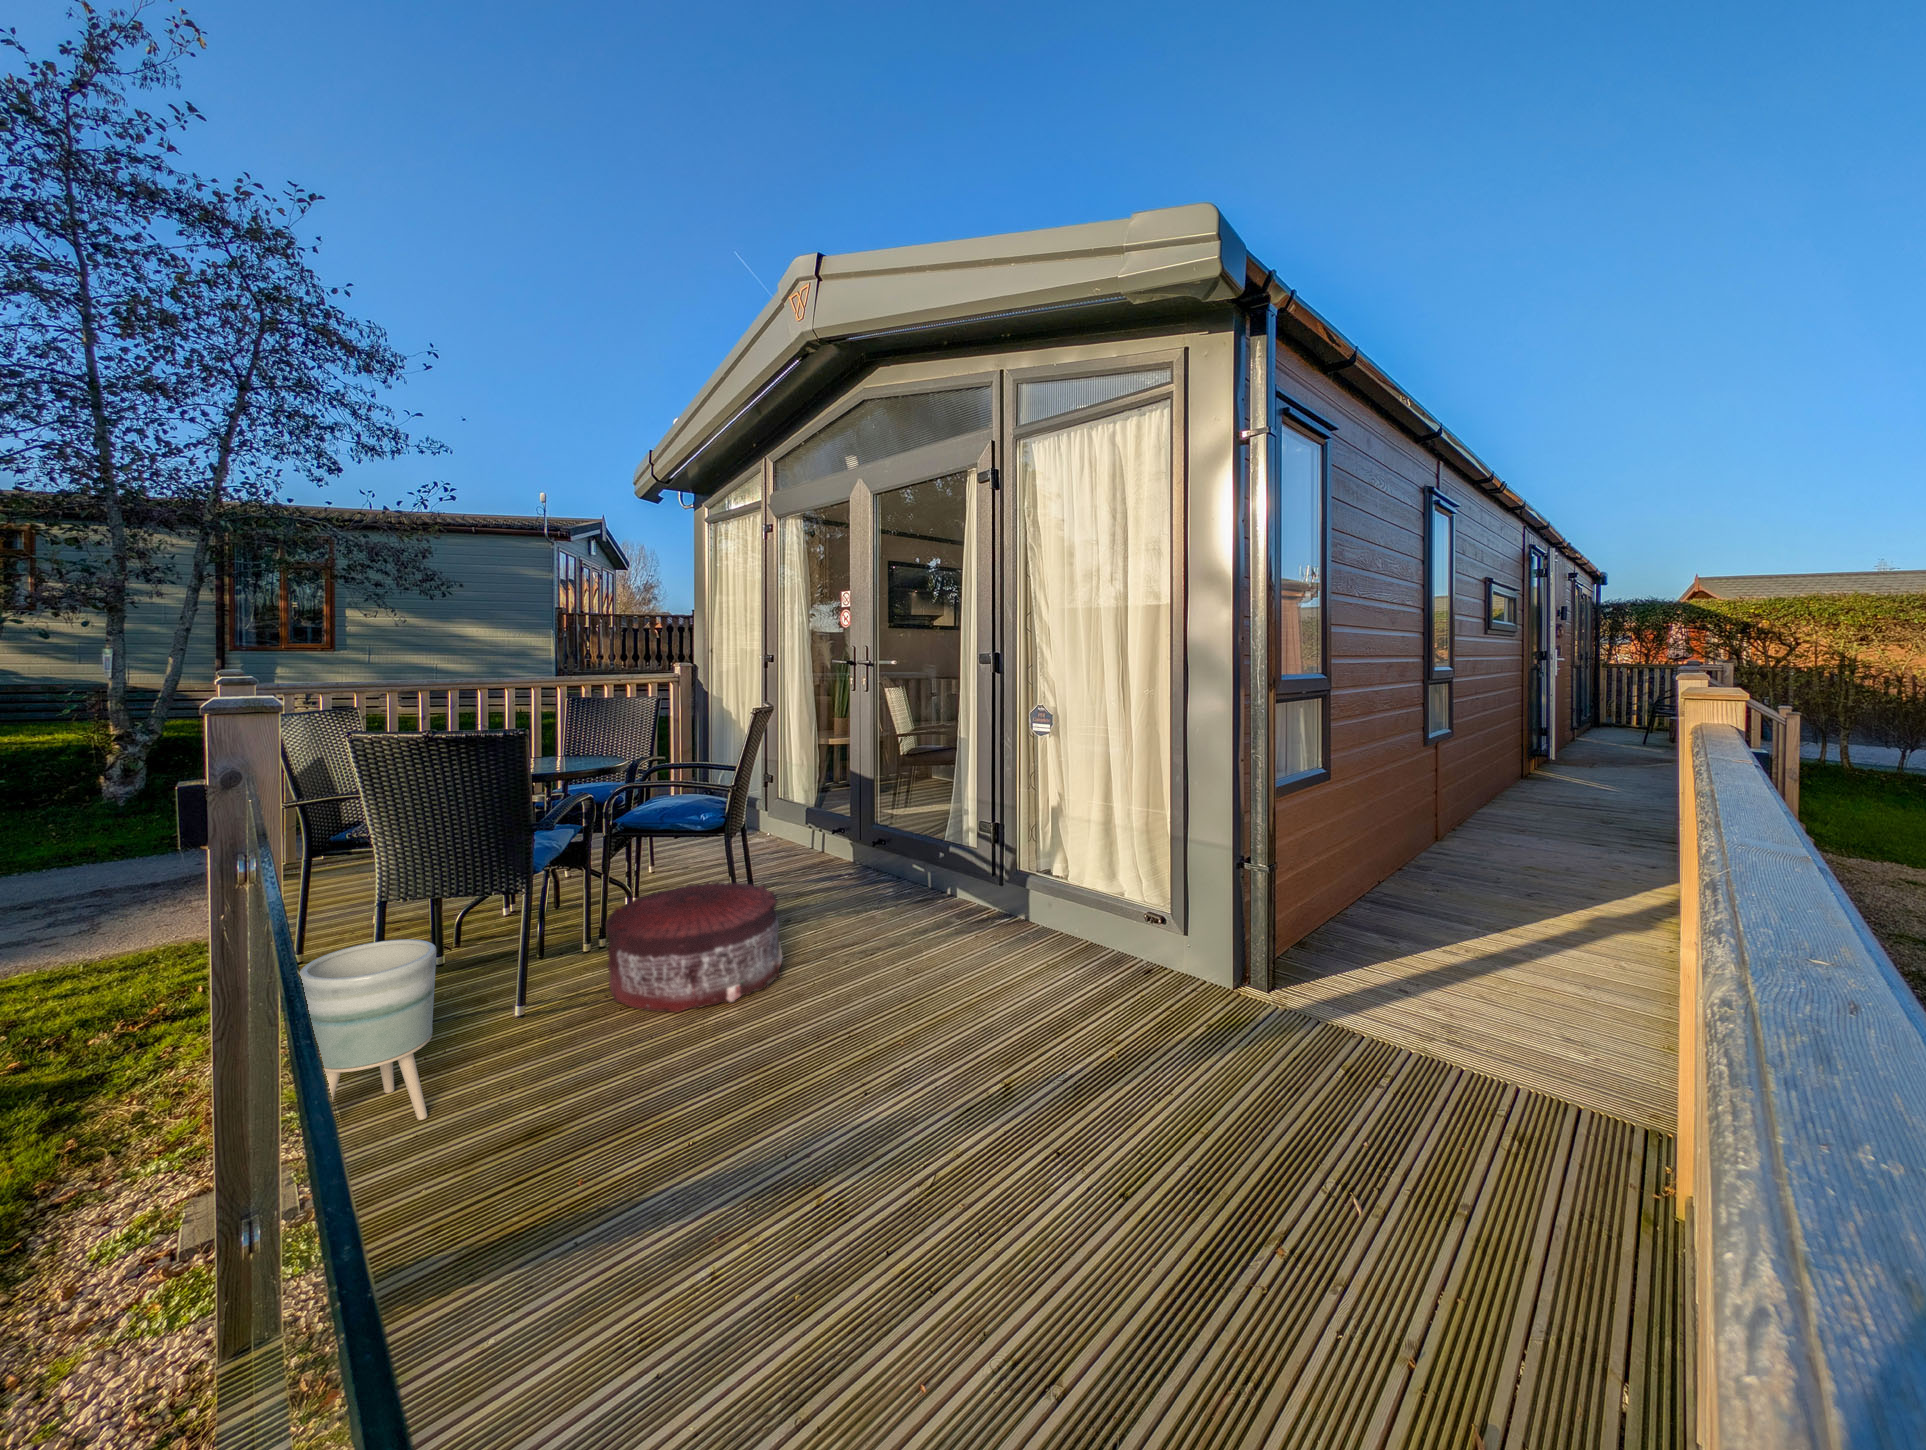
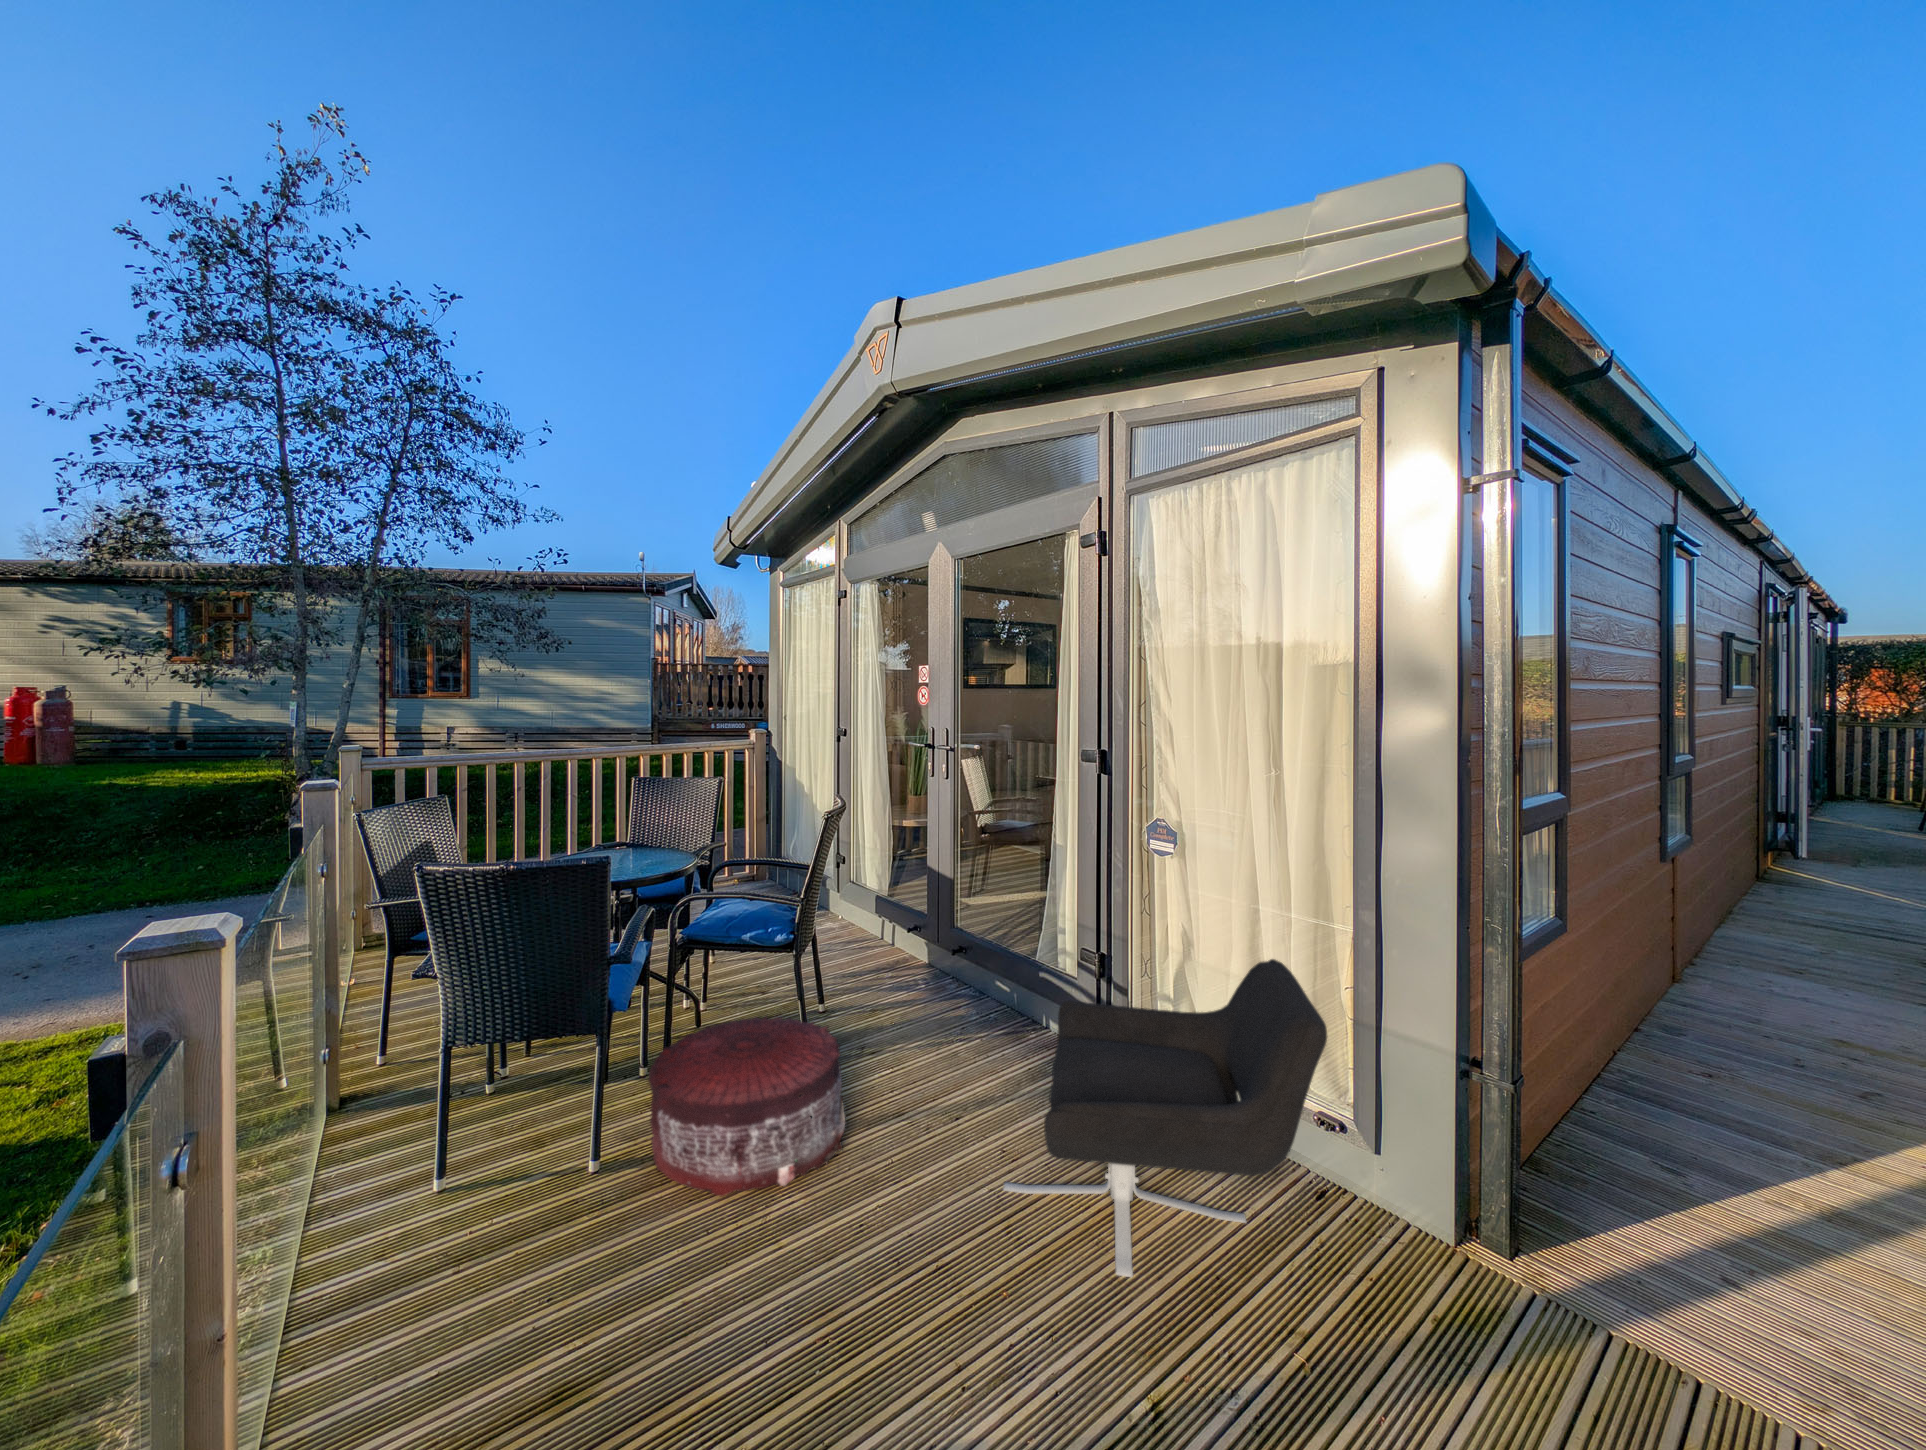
lounge chair: none [915,804,1151,1030] -> present [1004,959,1327,1277]
planter: present [300,939,436,1120] -> none [296,1111,447,1365]

